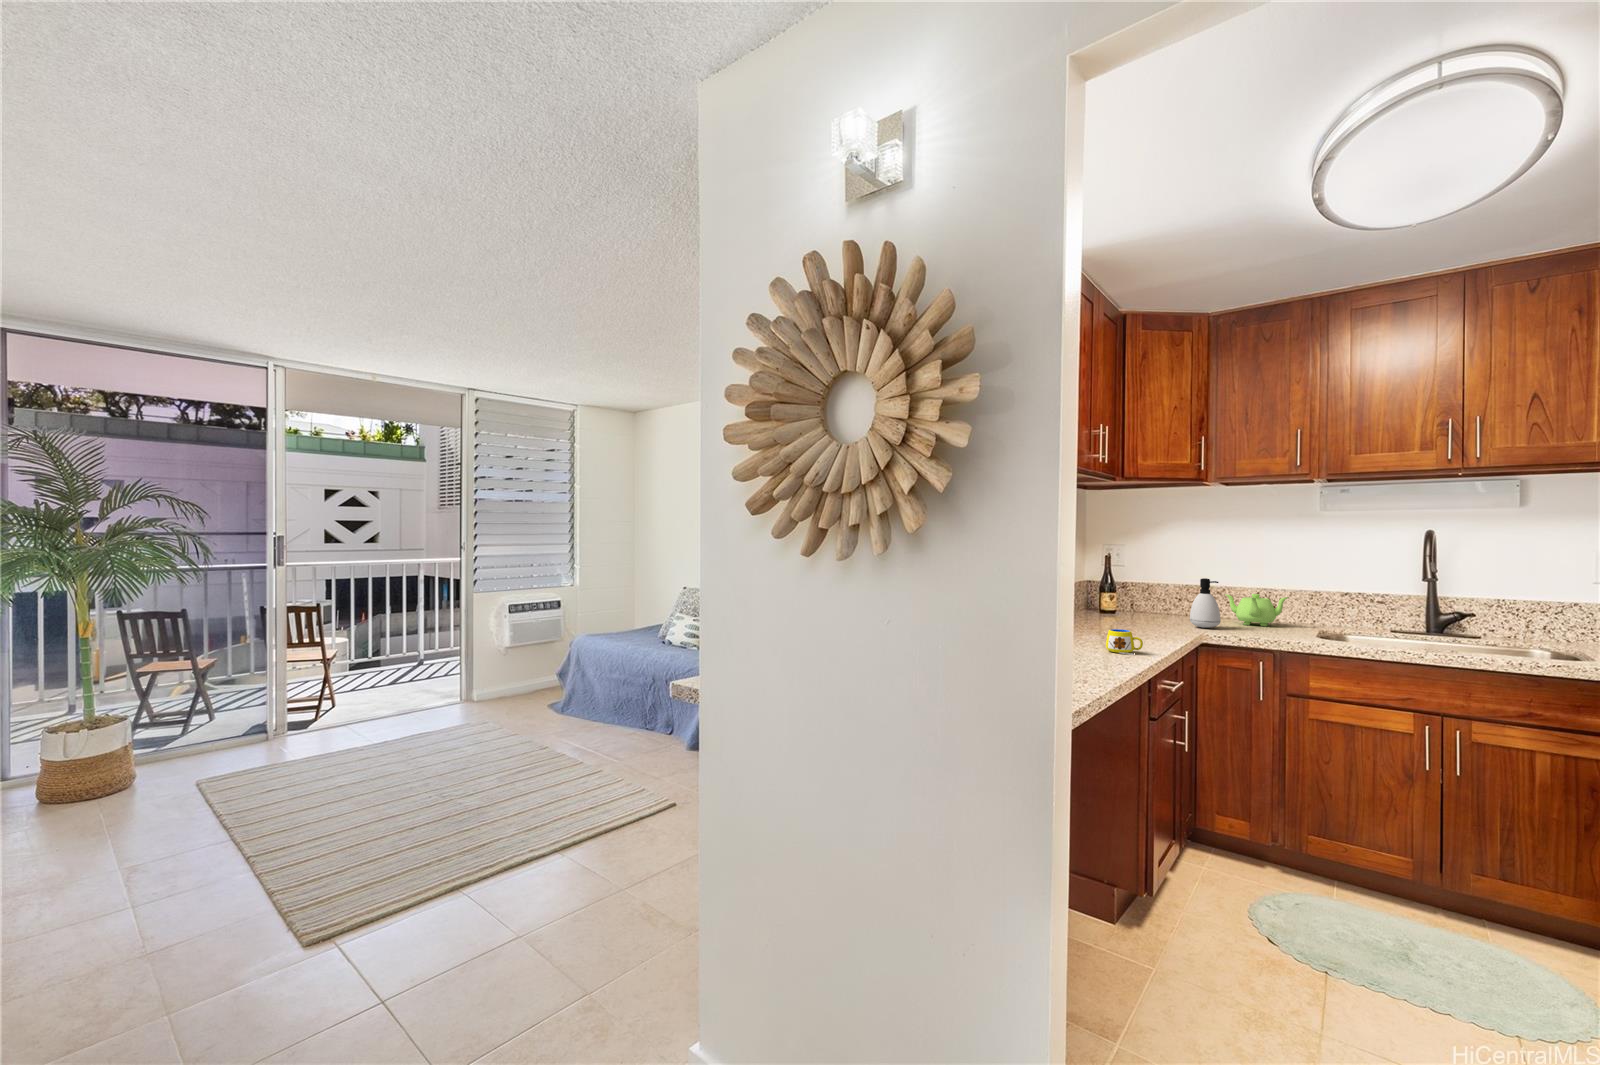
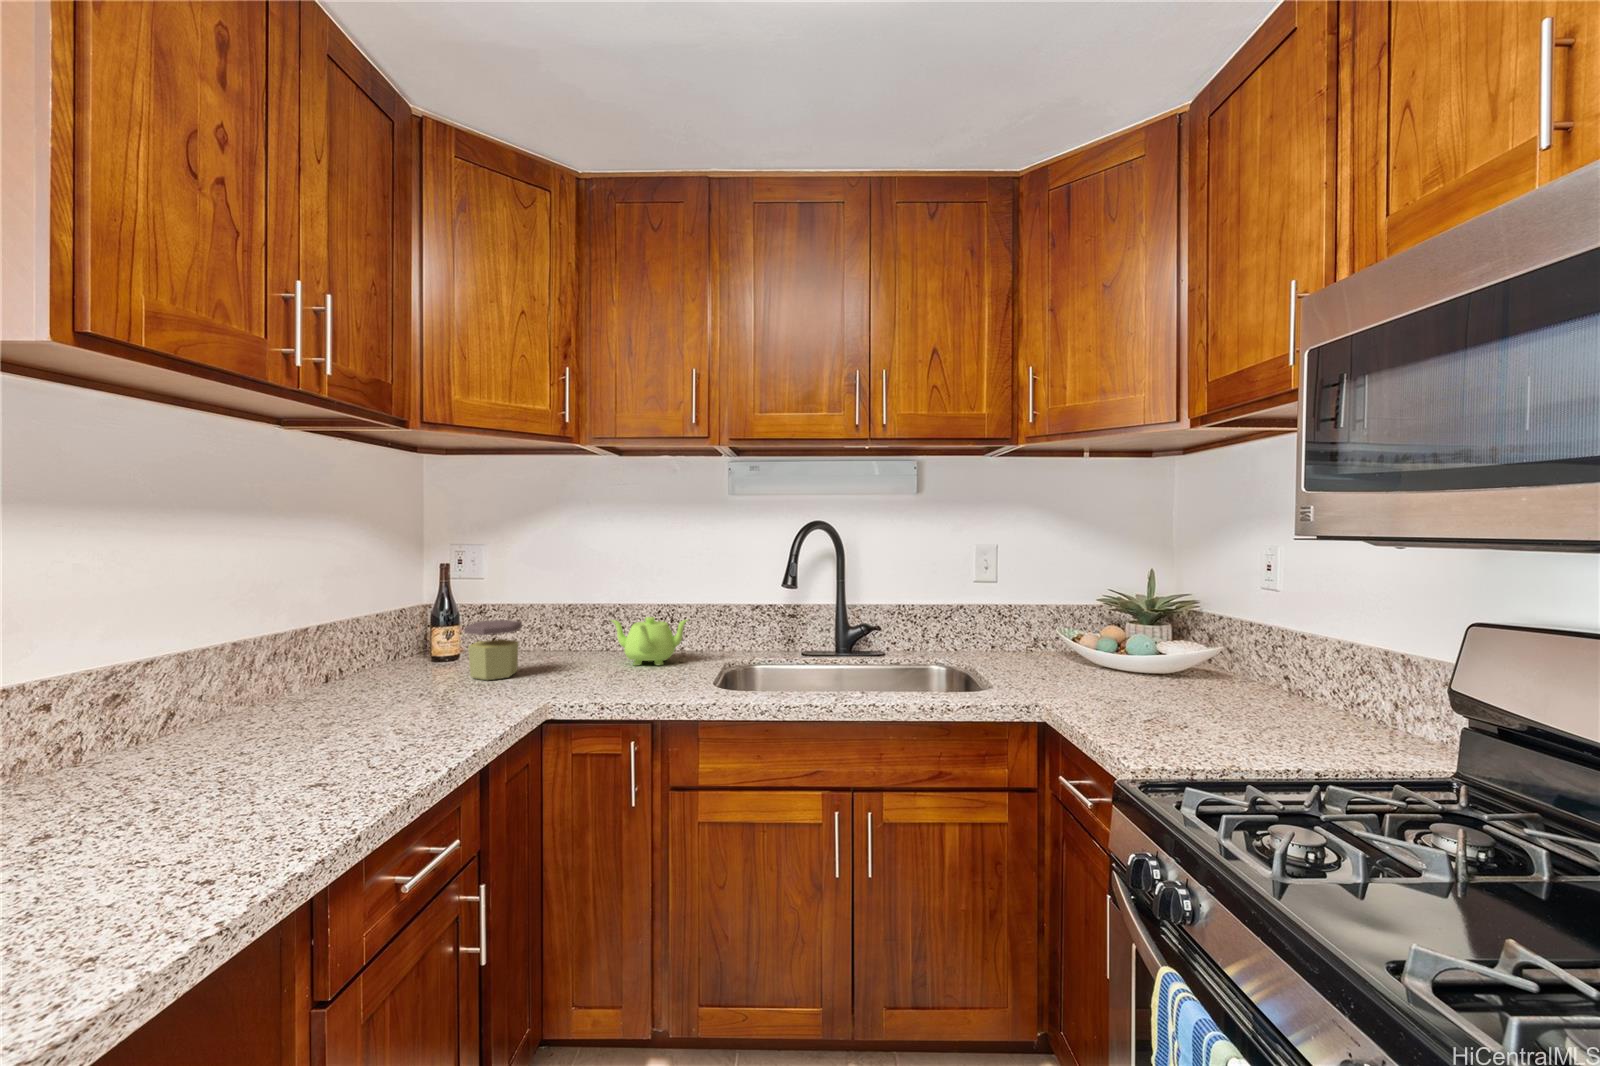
soap dispenser: present [1190,578,1221,628] -> none [544,603,590,685]
jar: none [1135,588,1167,622] -> present [464,620,522,680]
mug: present [1106,629,1143,655] -> none [200,782,301,862]

